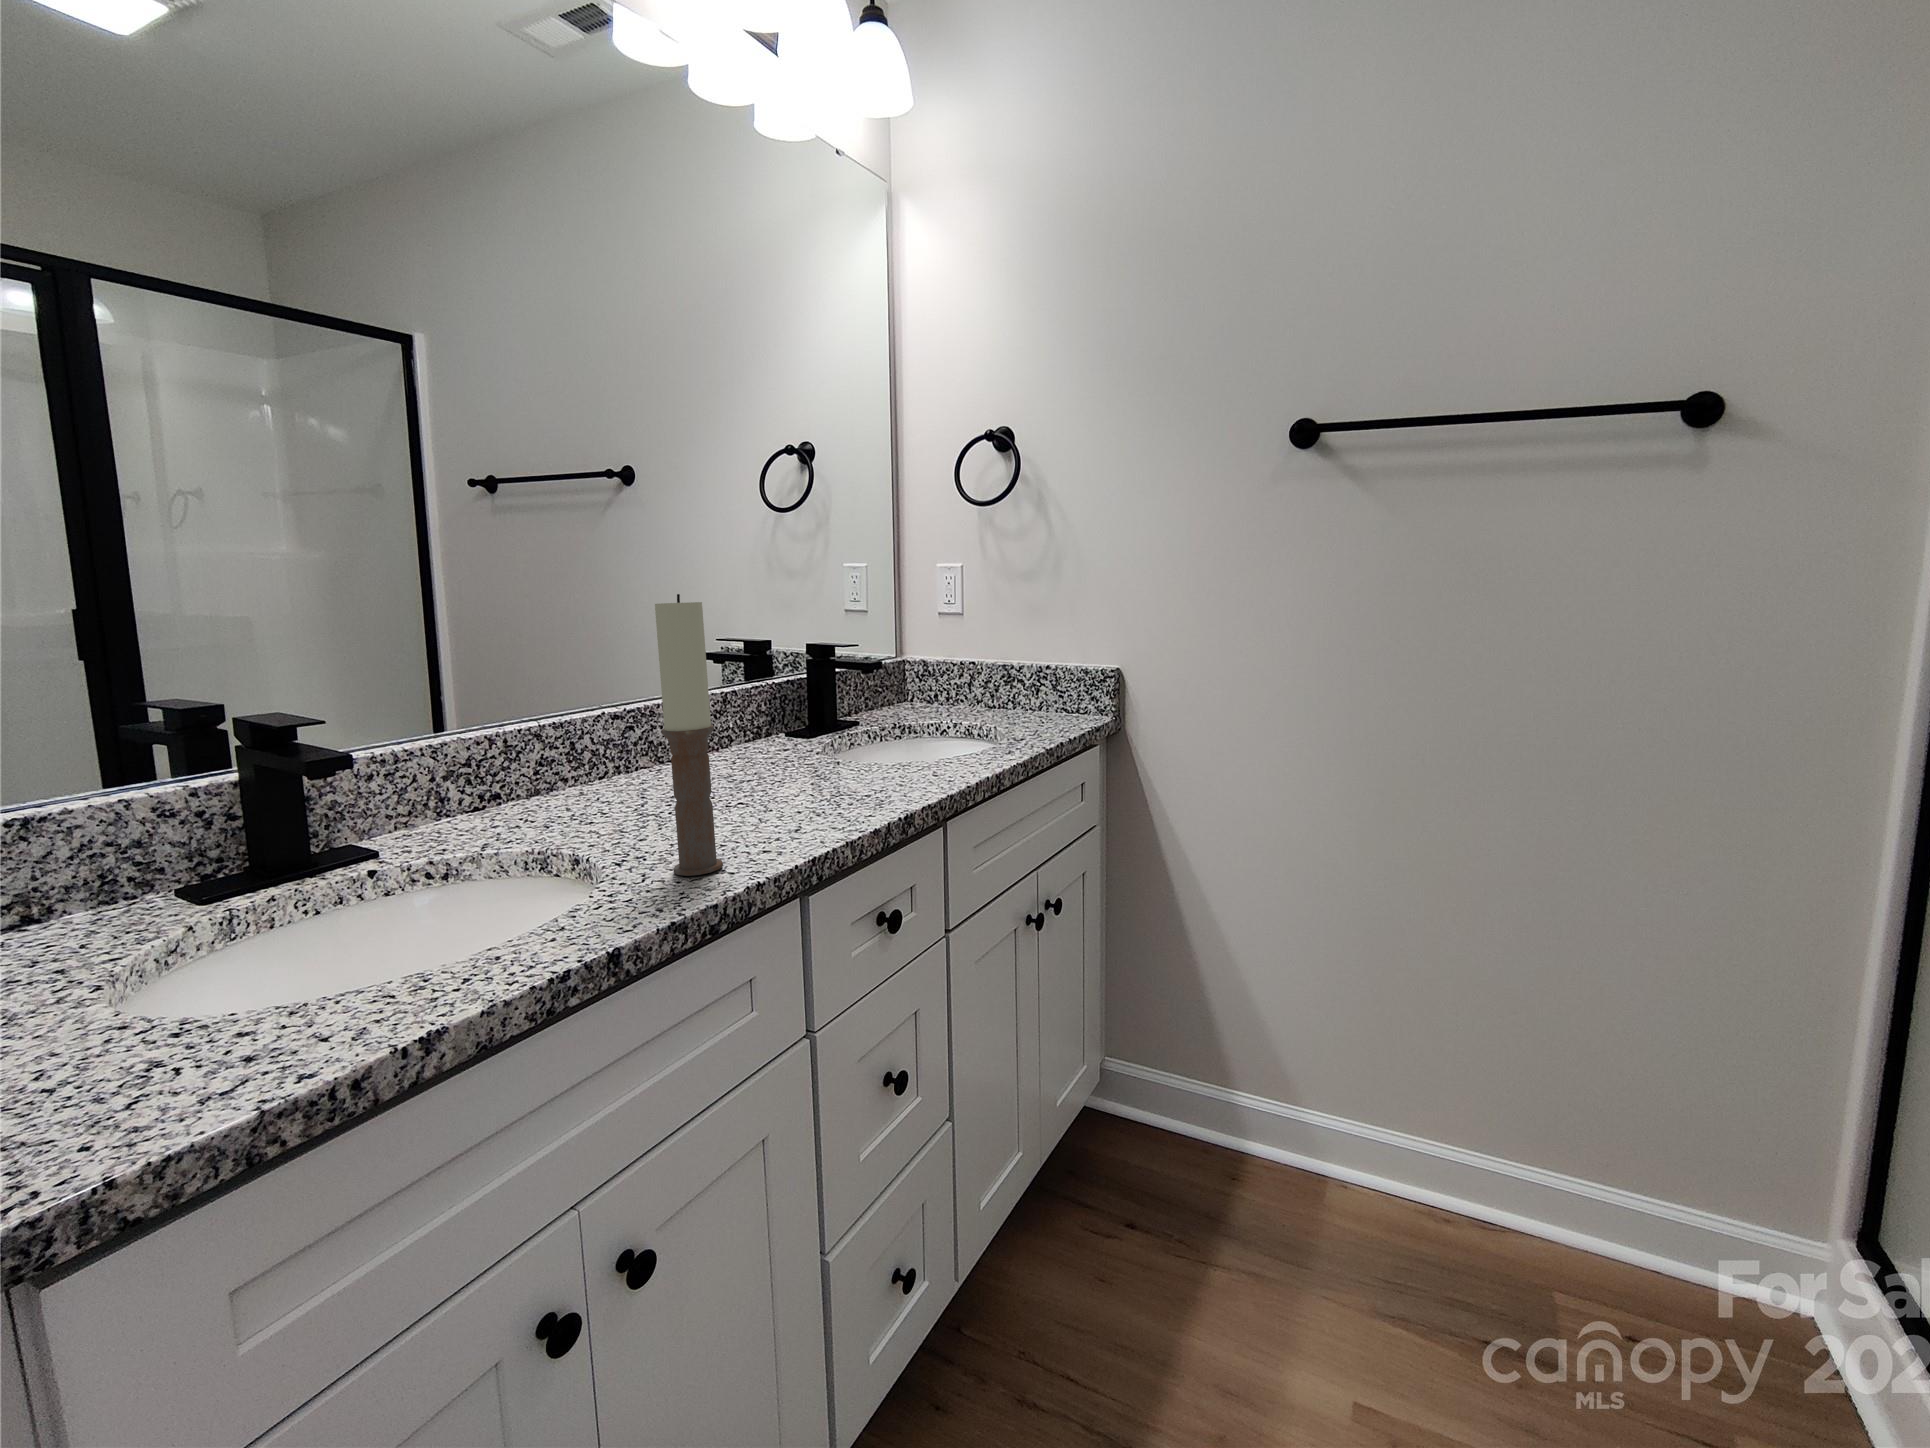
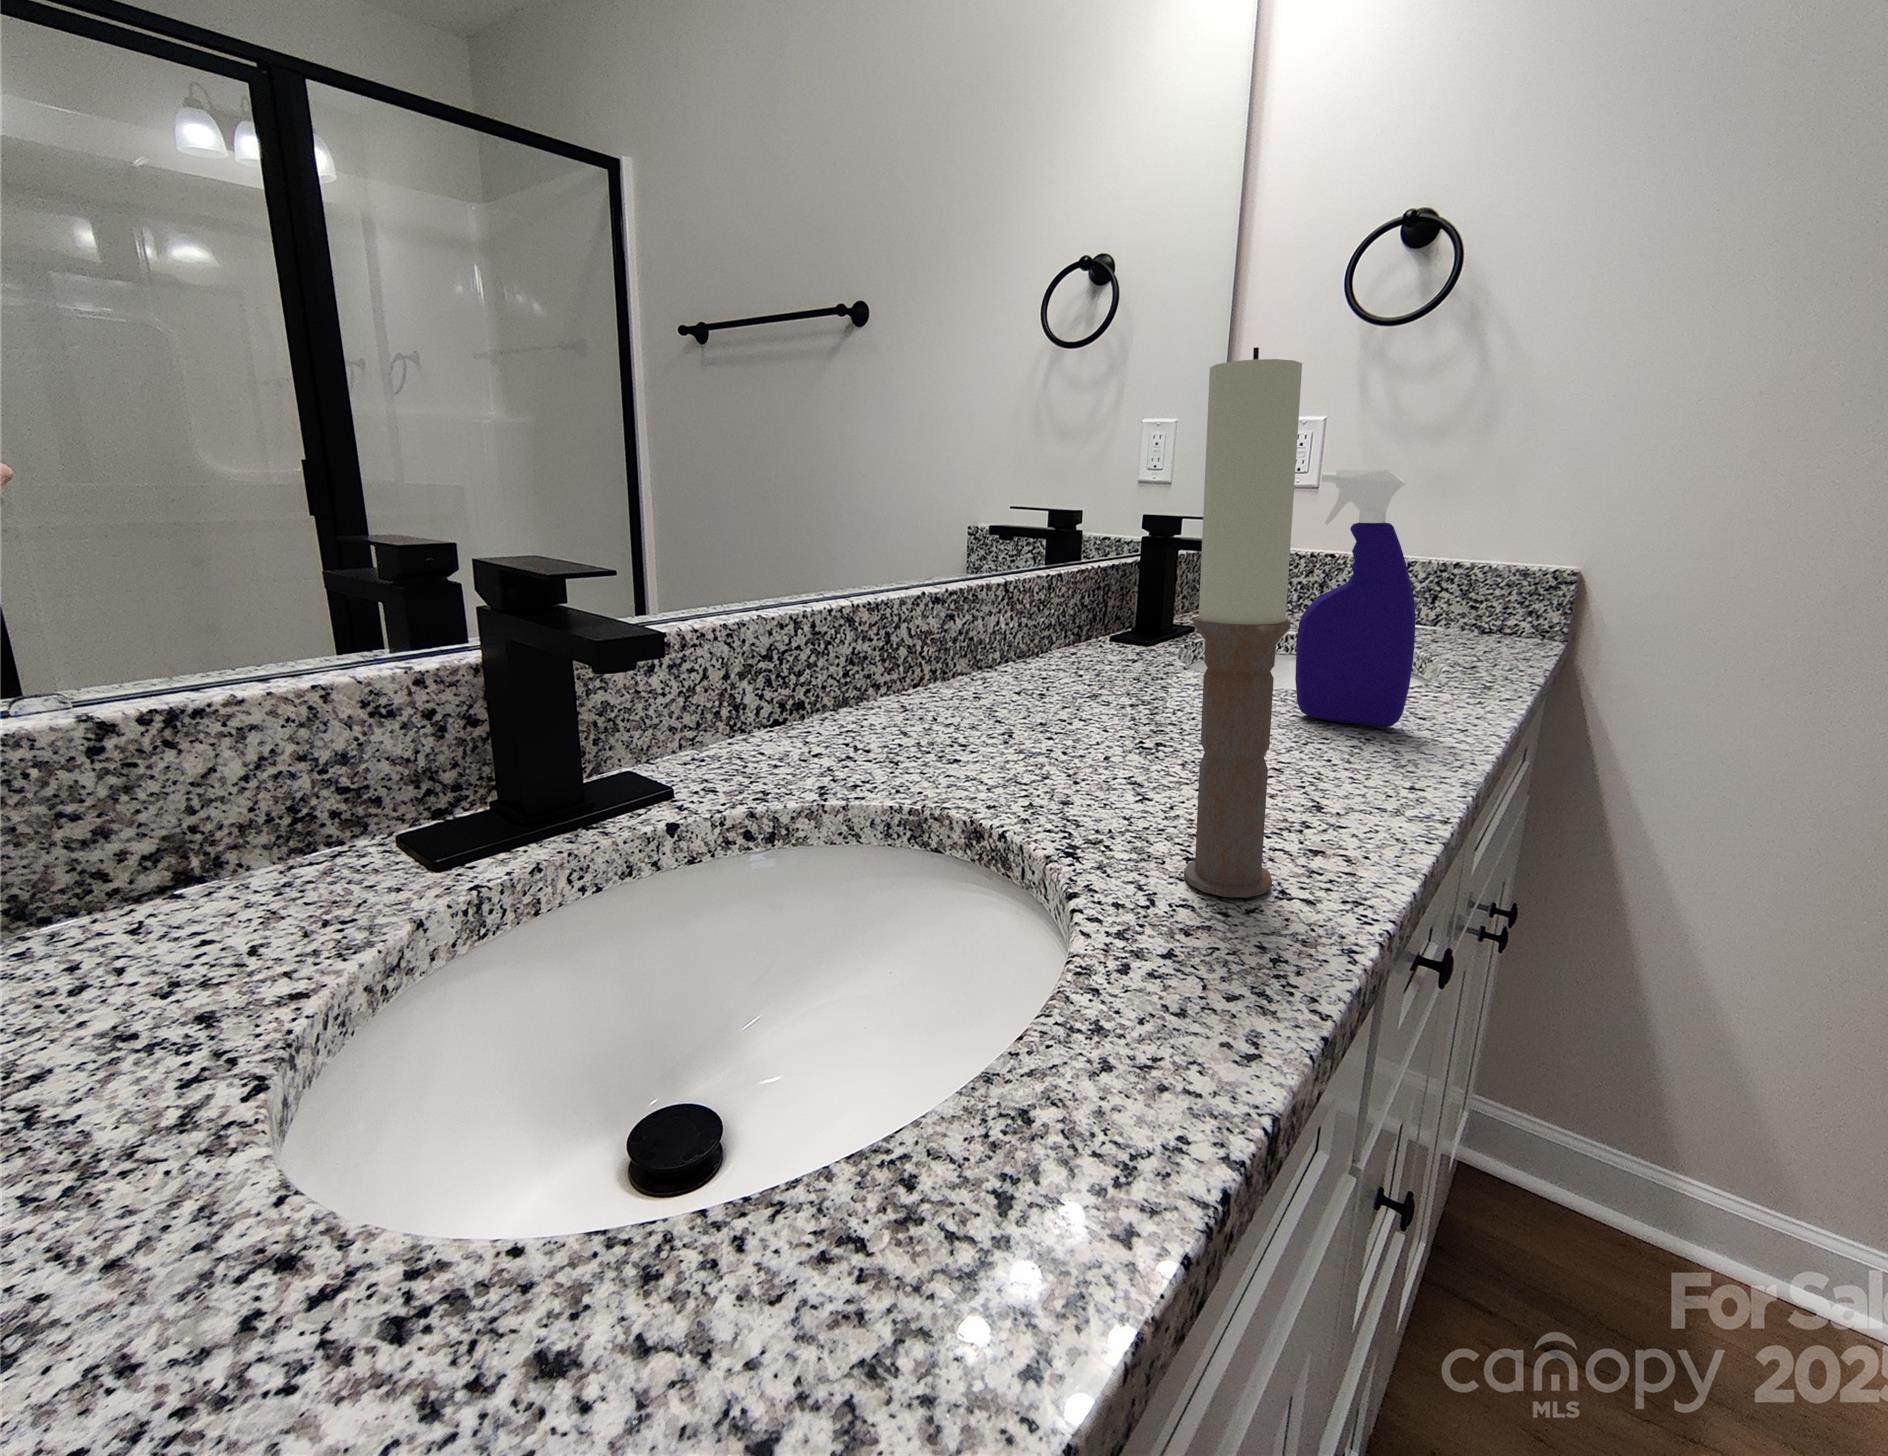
spray bottle: none [852,624,917,783] -> present [1295,470,1416,727]

